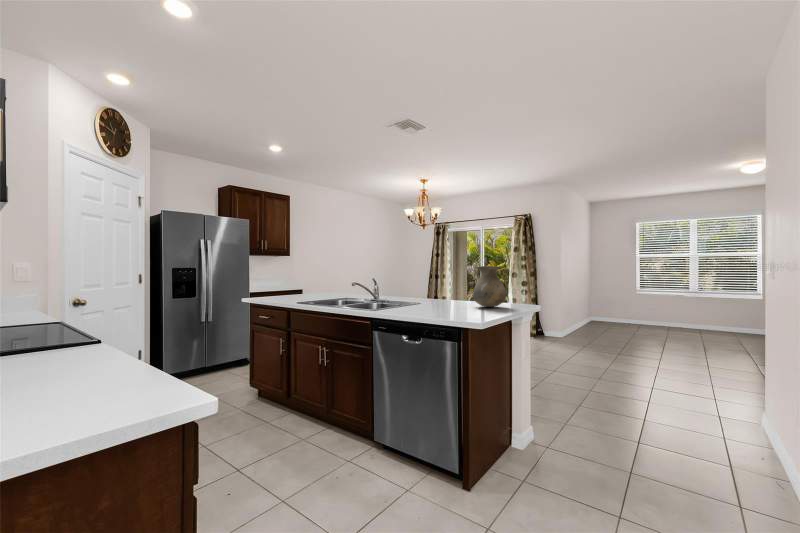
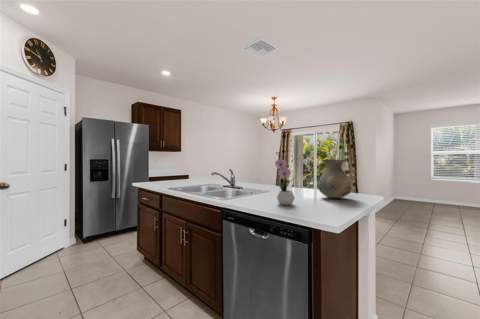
flower arrangement: none [428,259,449,313] -> present [275,152,295,205]

